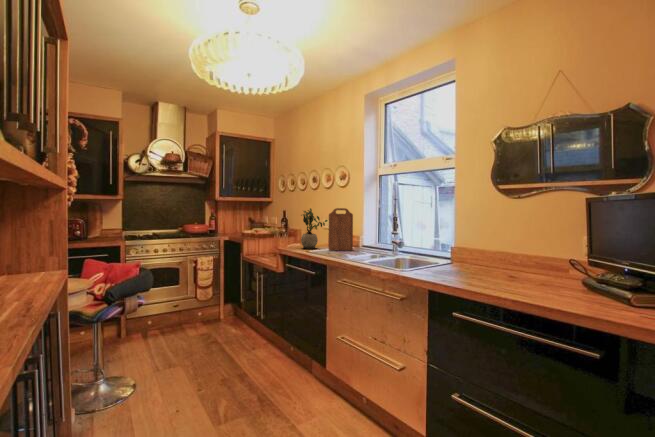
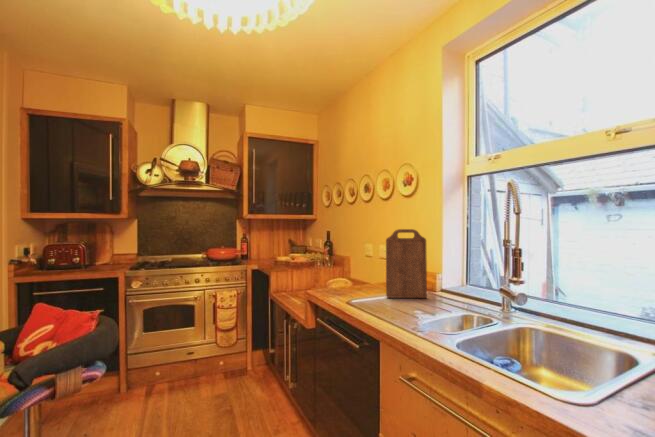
potted plant: present [301,208,328,249] -> none [343,229,385,292]

